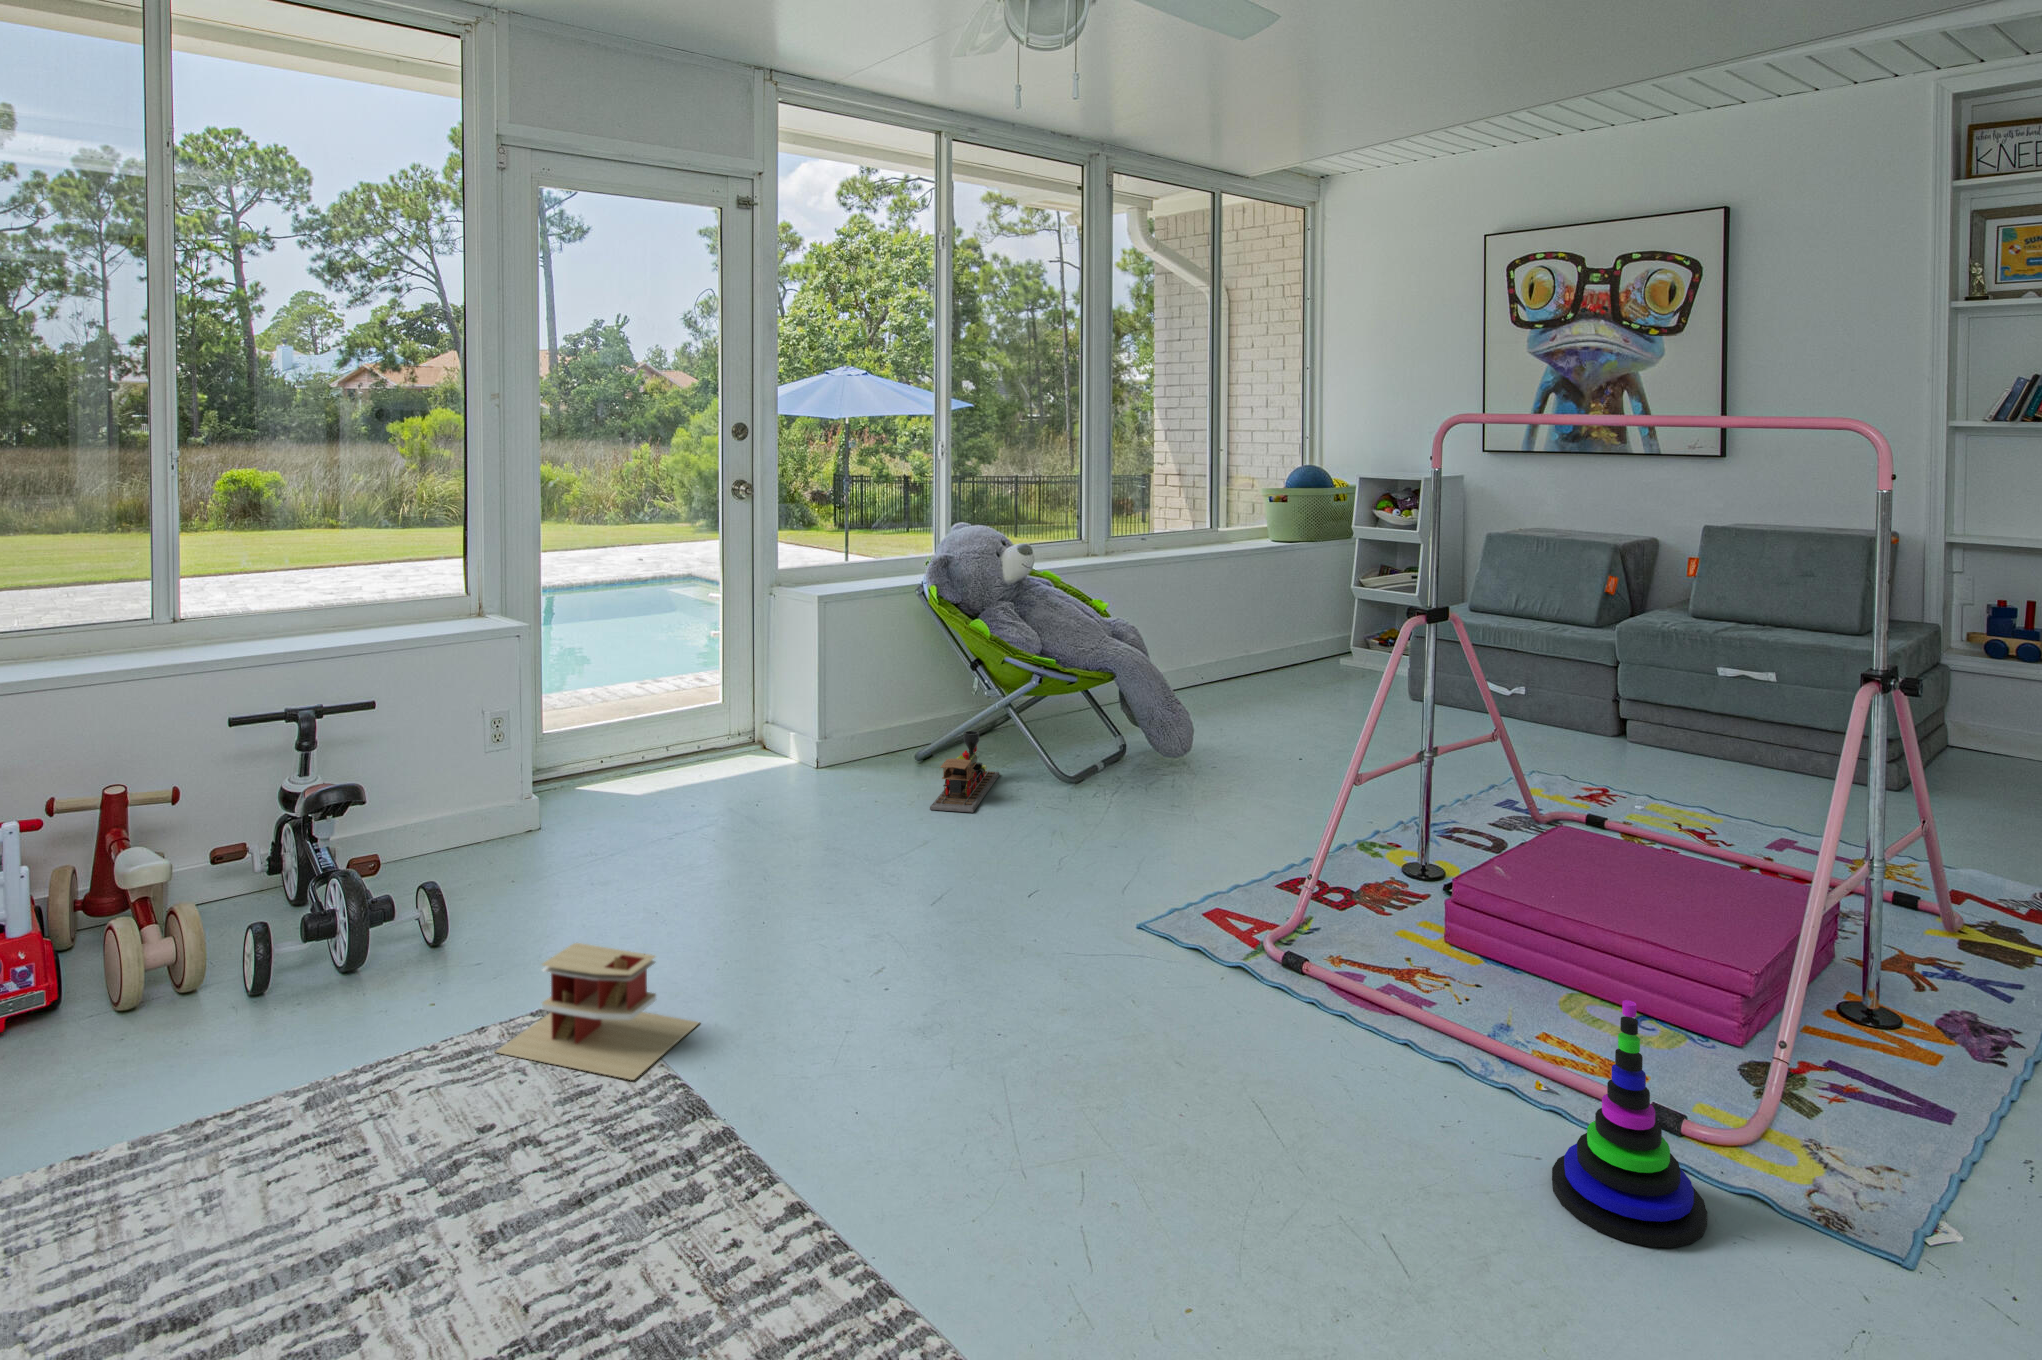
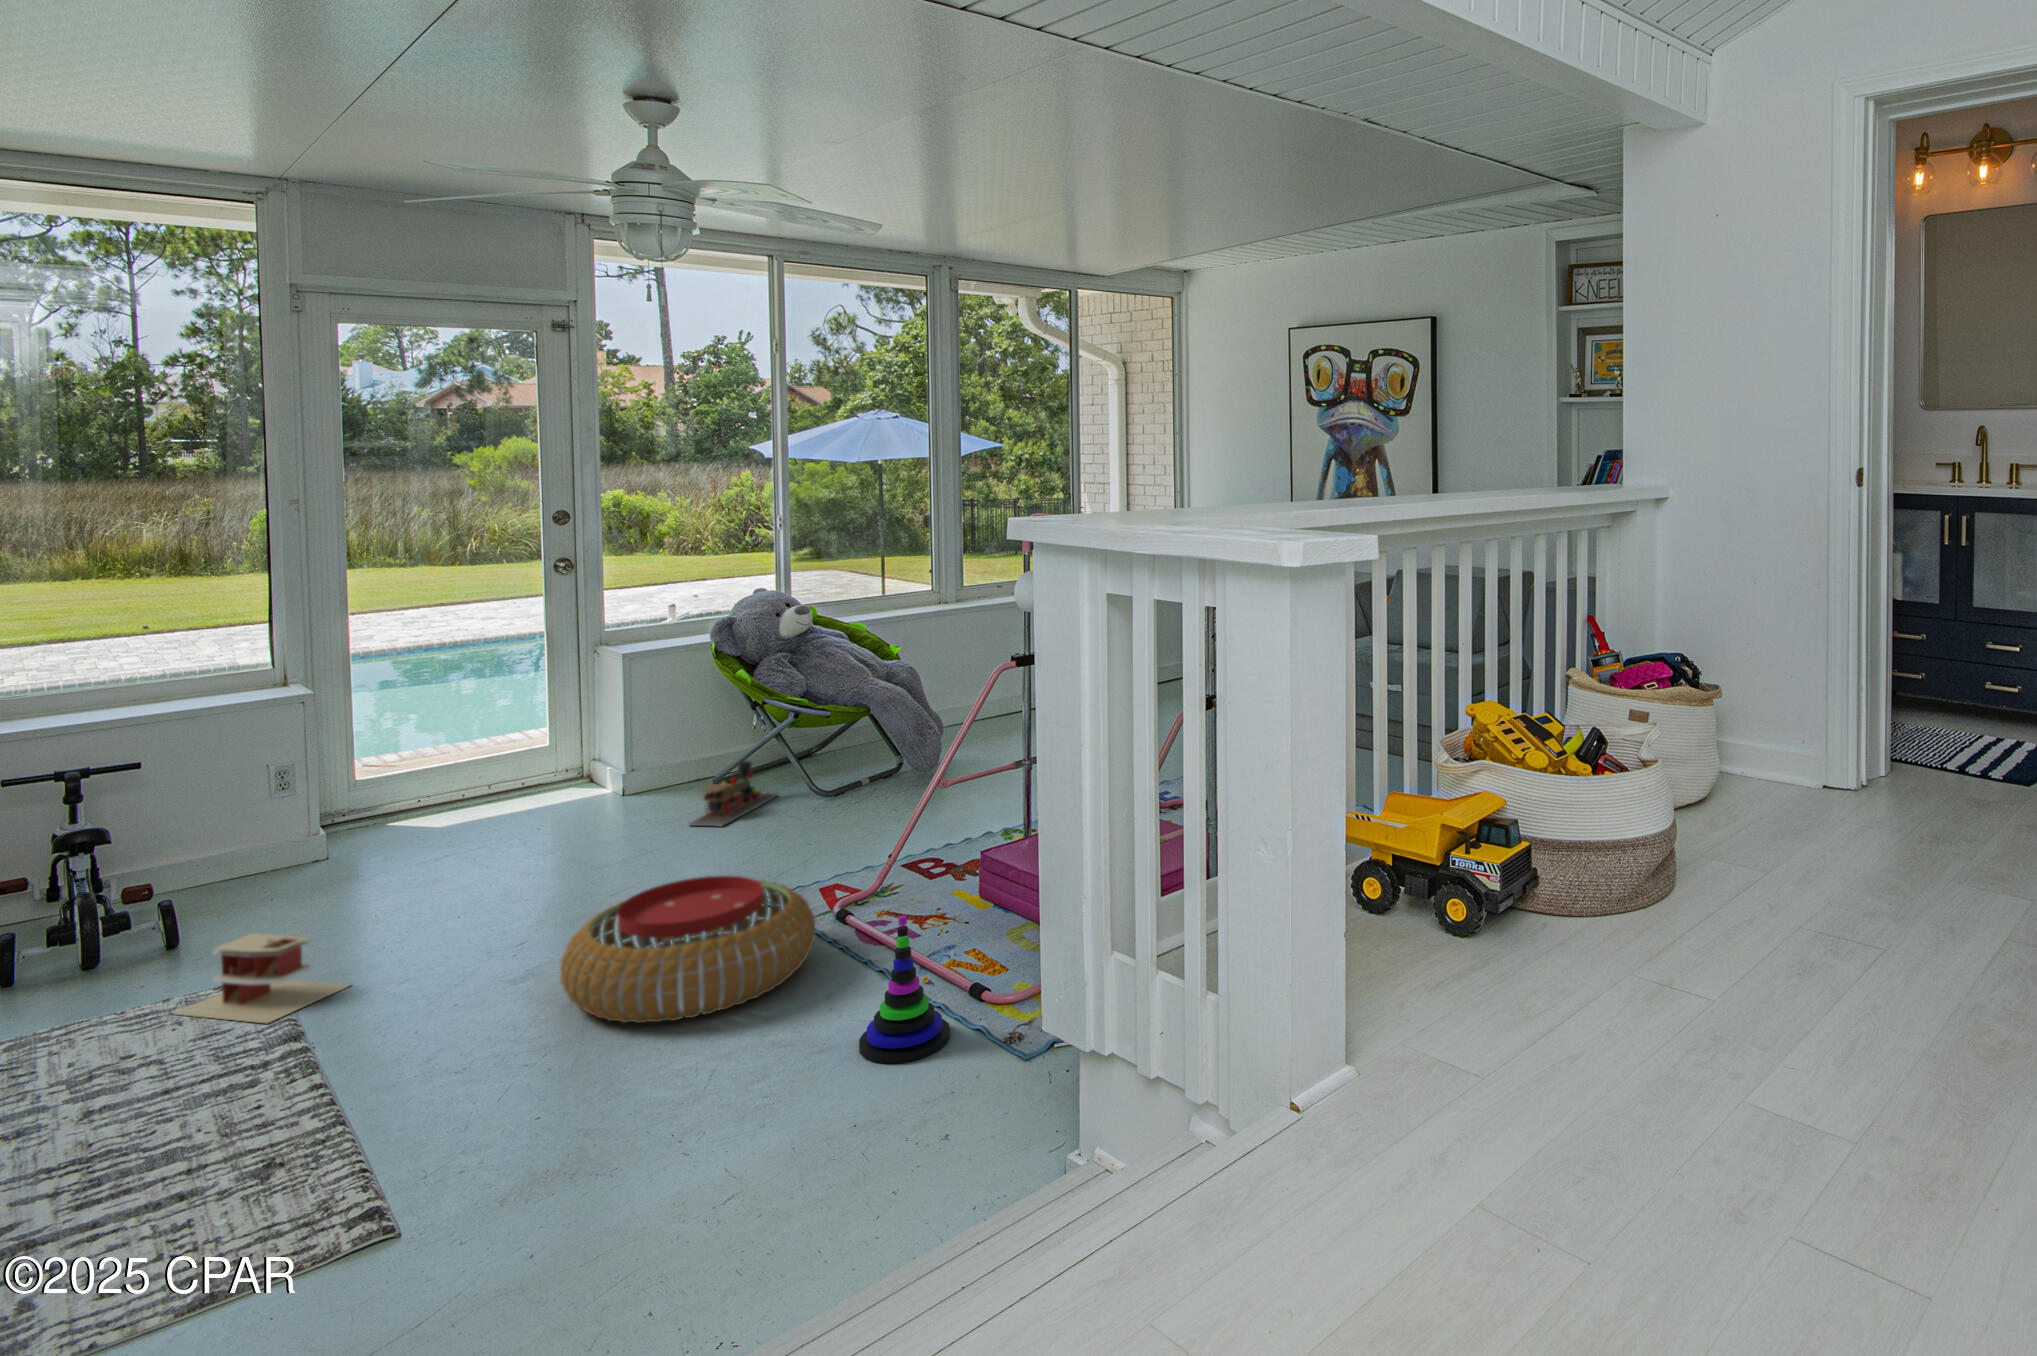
pouf: none [1005,898,1336,1128] -> present [560,876,815,1023]

